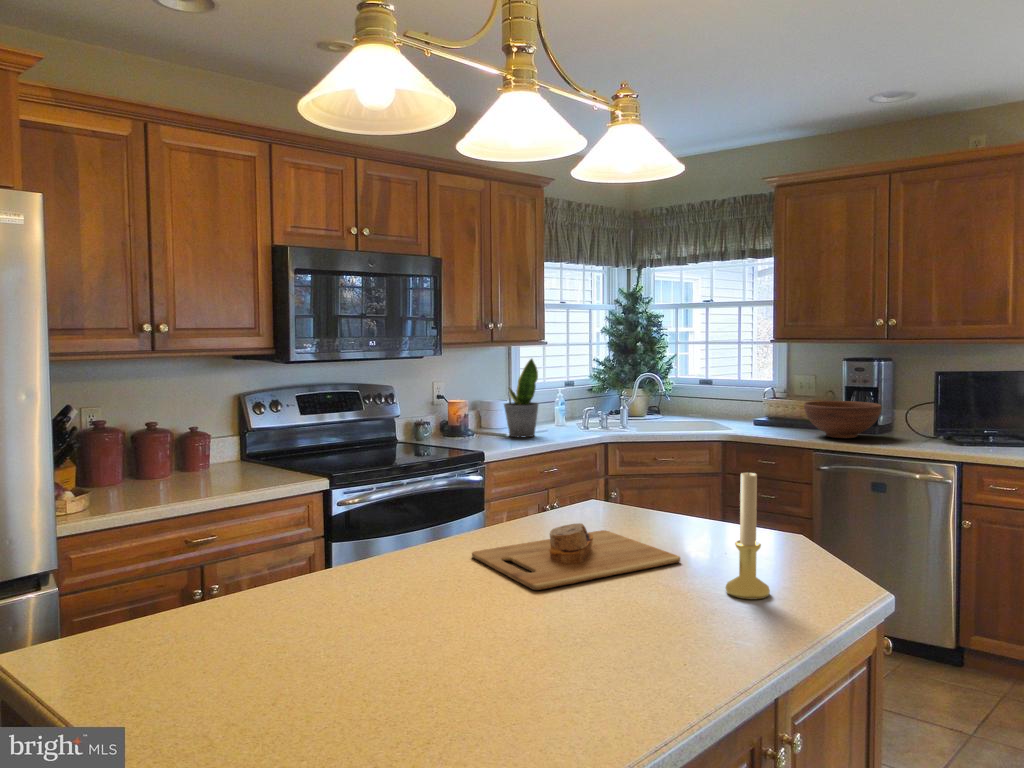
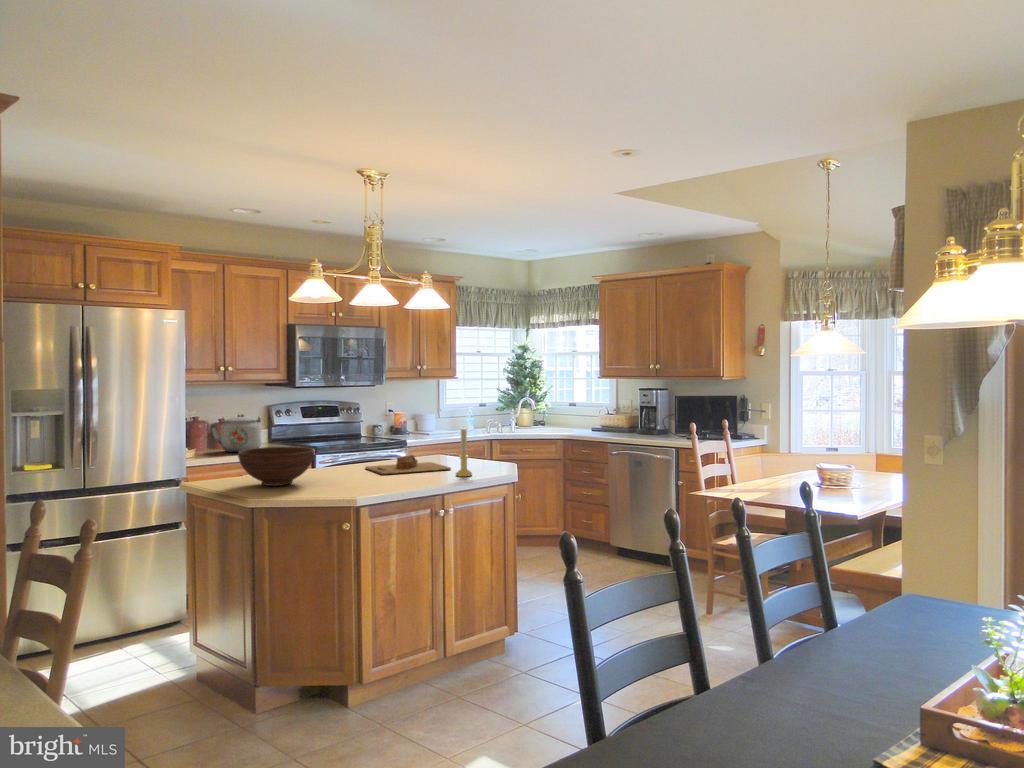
potted plant: present [504,359,538,437] -> none [428,387,450,435]
fruit bowl: present [804,401,882,438] -> present [238,447,315,486]
kettle: none [129,415,227,491] -> present [212,414,261,452]

